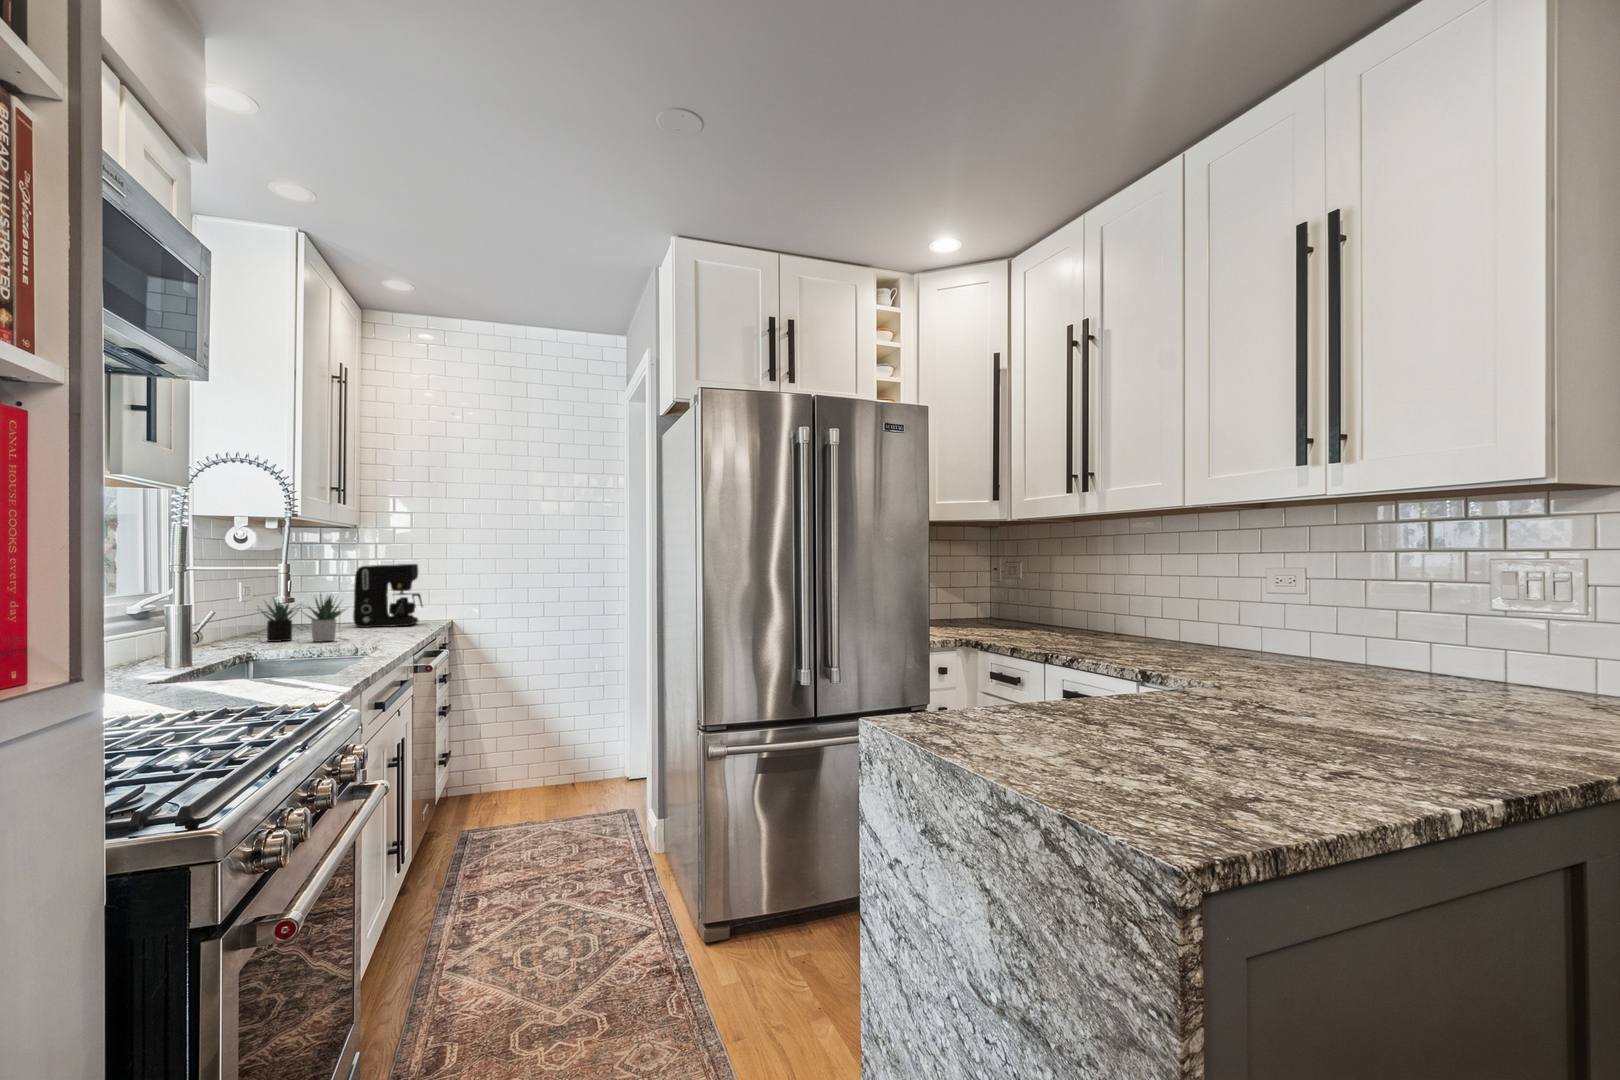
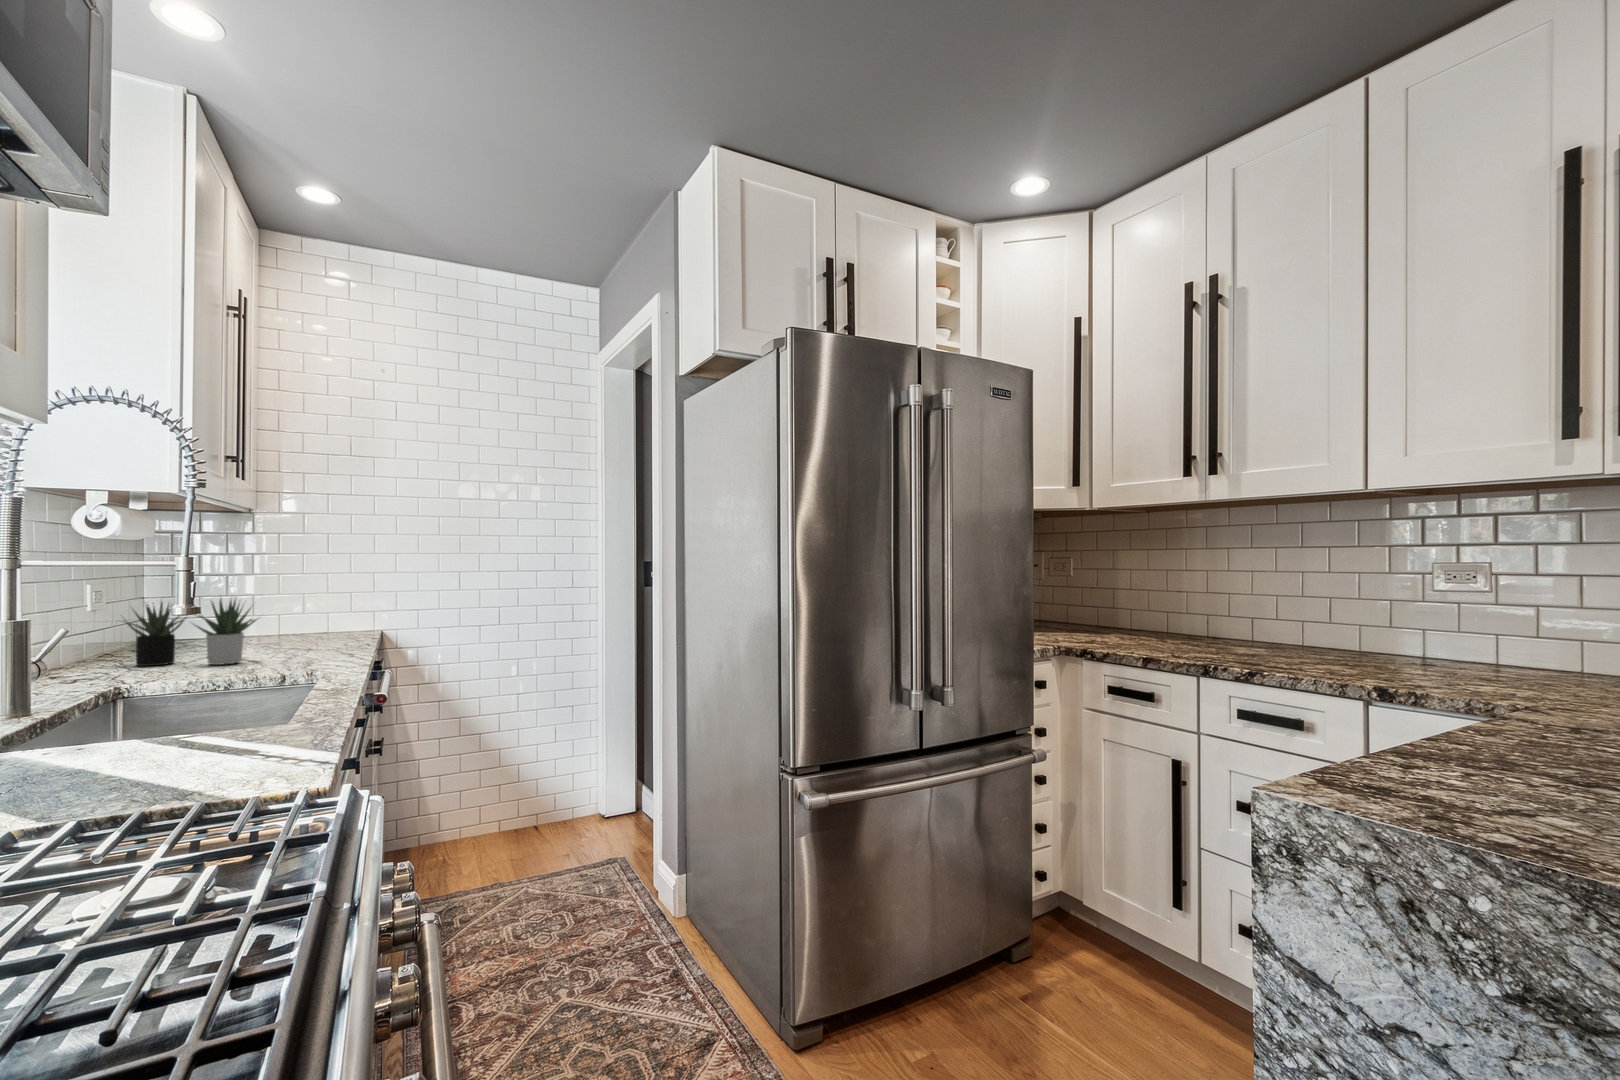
coffee maker: present [353,564,422,627] -> none [253,558,347,641]

